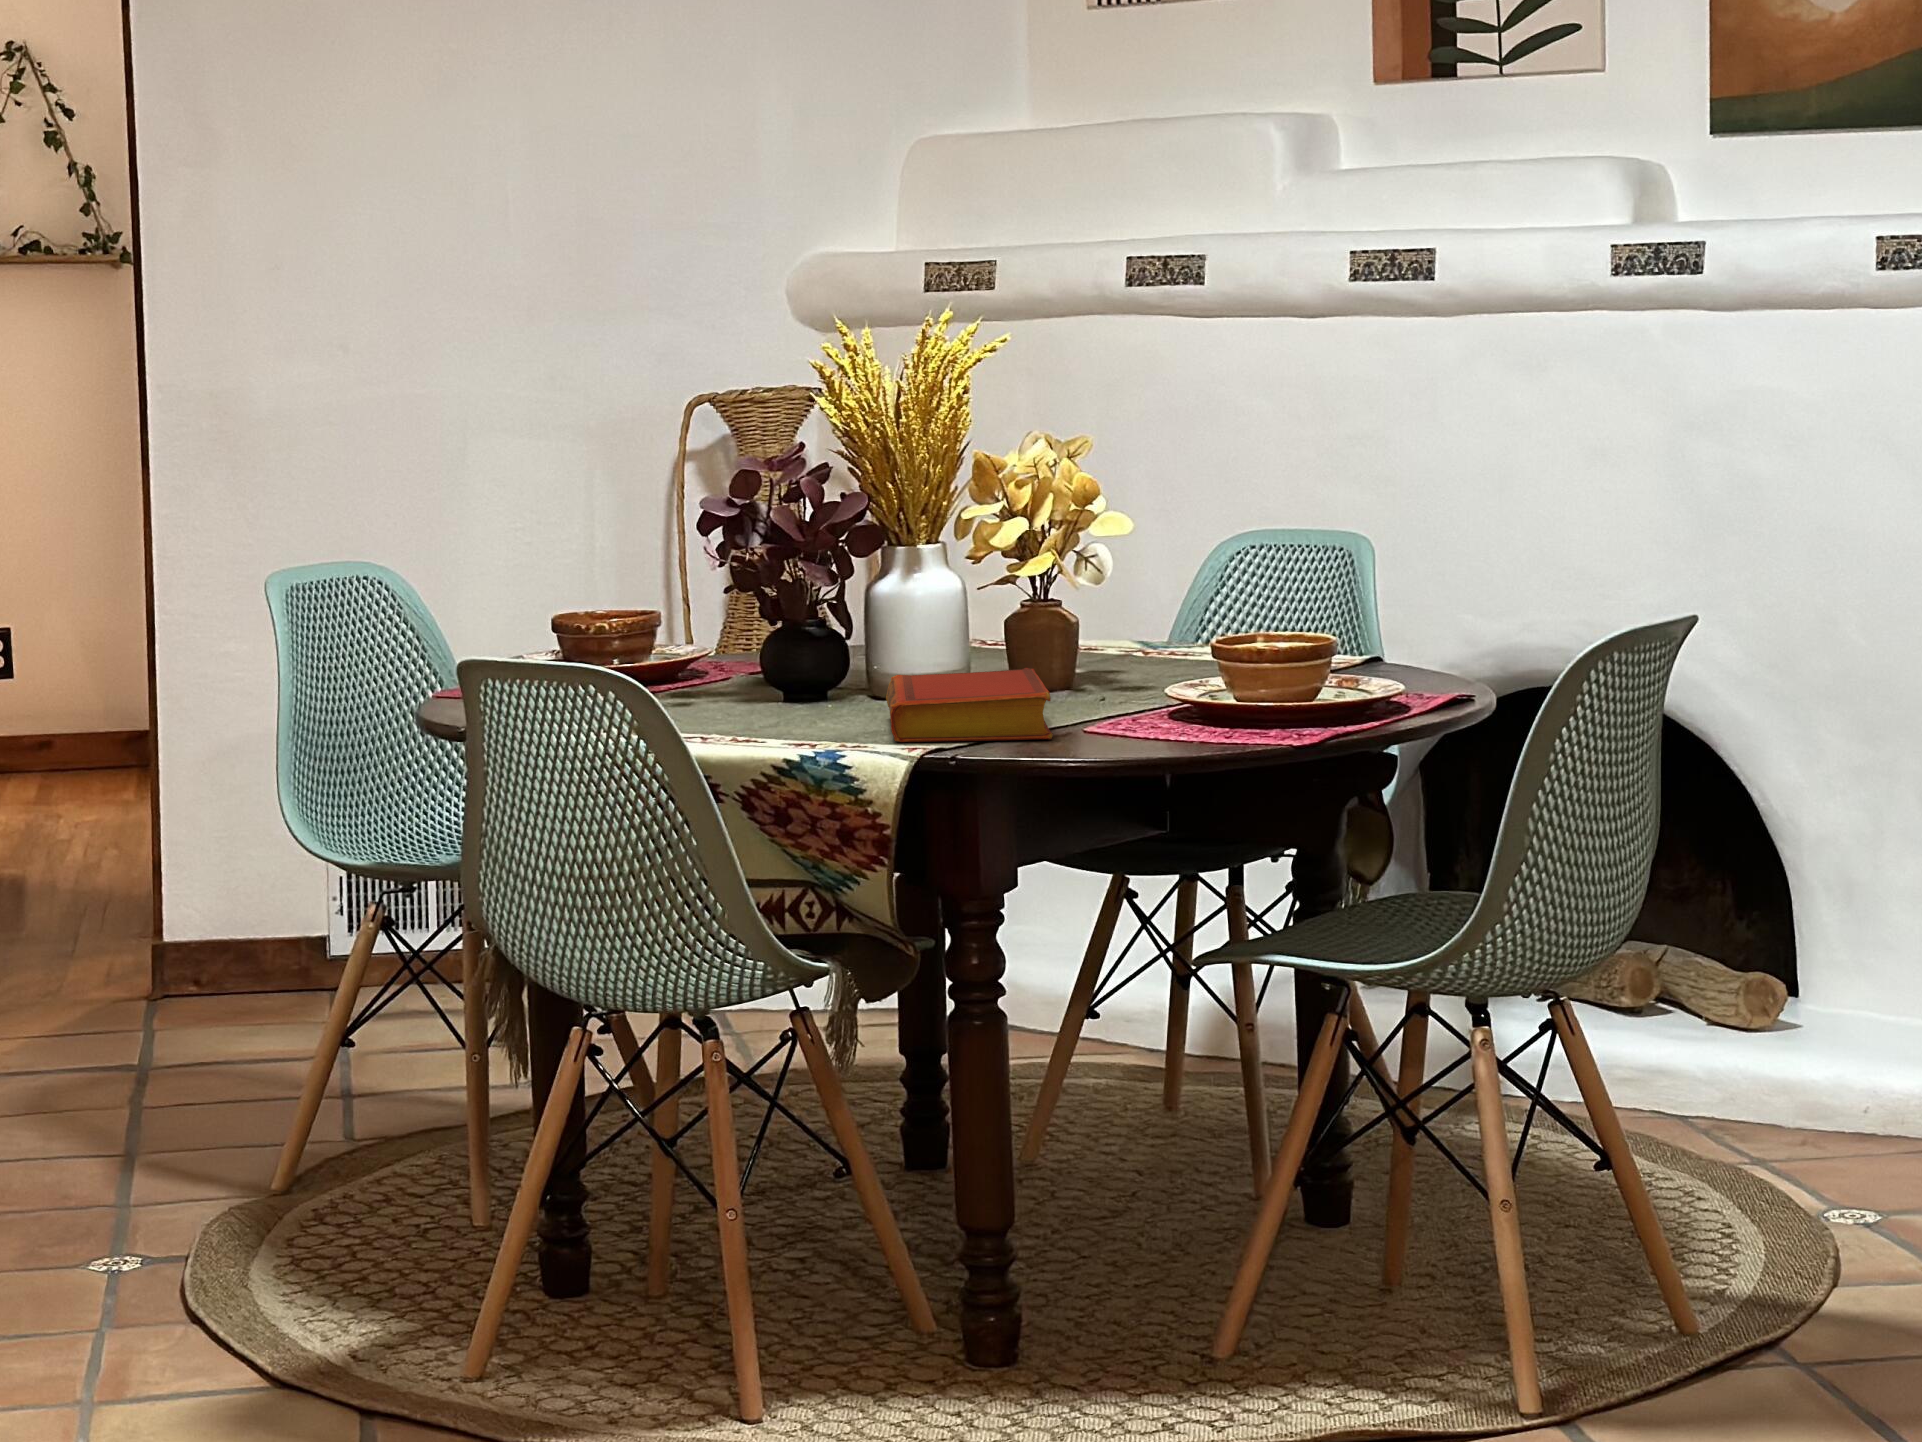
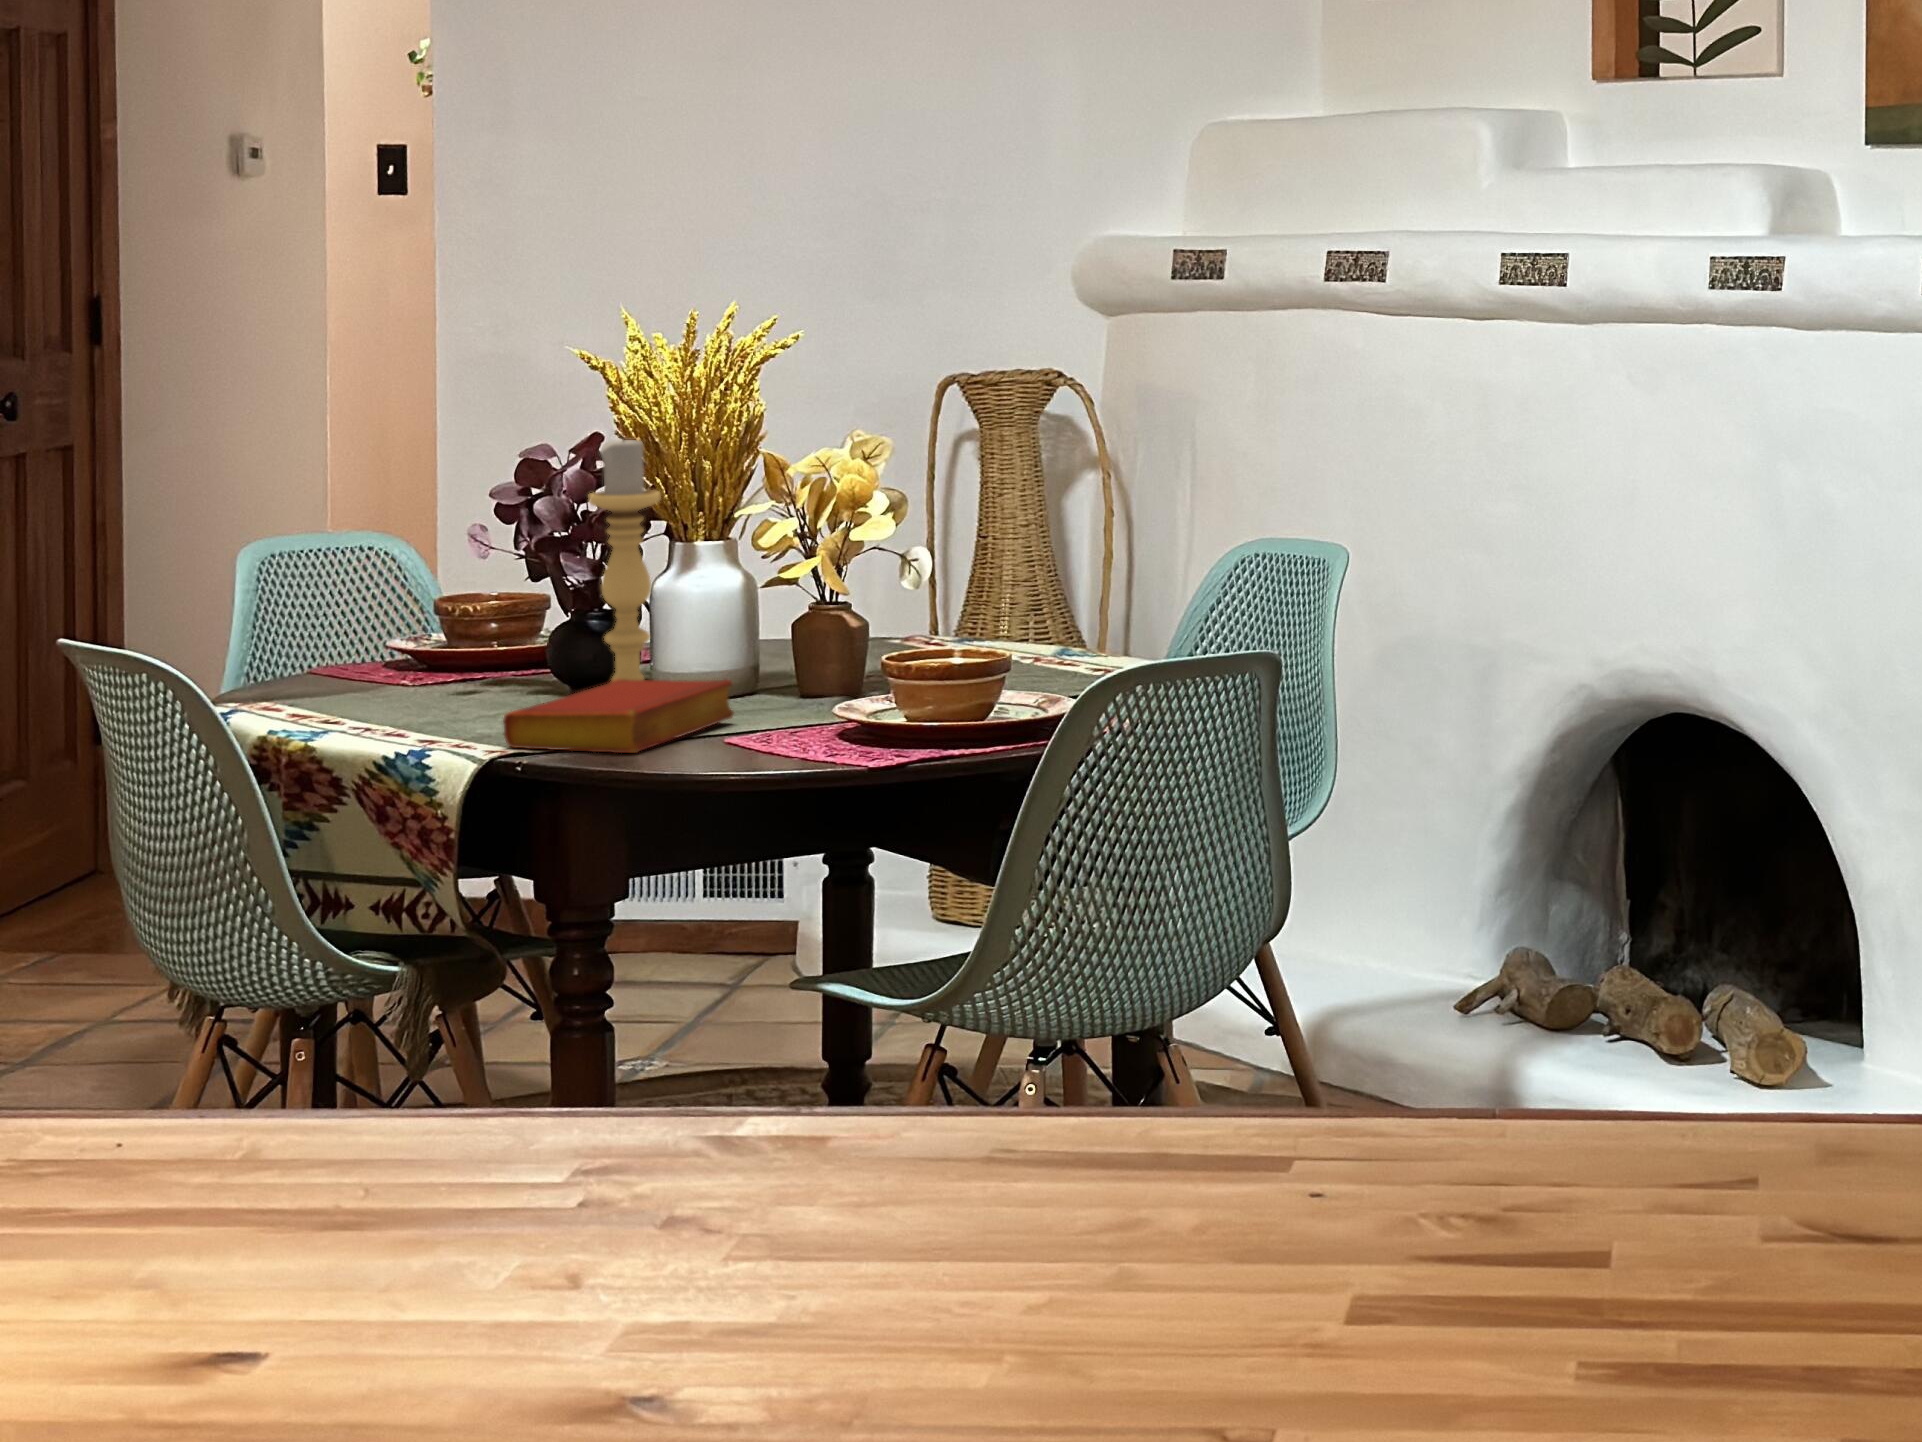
candle holder: none [814,413,898,713] -> present [588,438,660,680]

